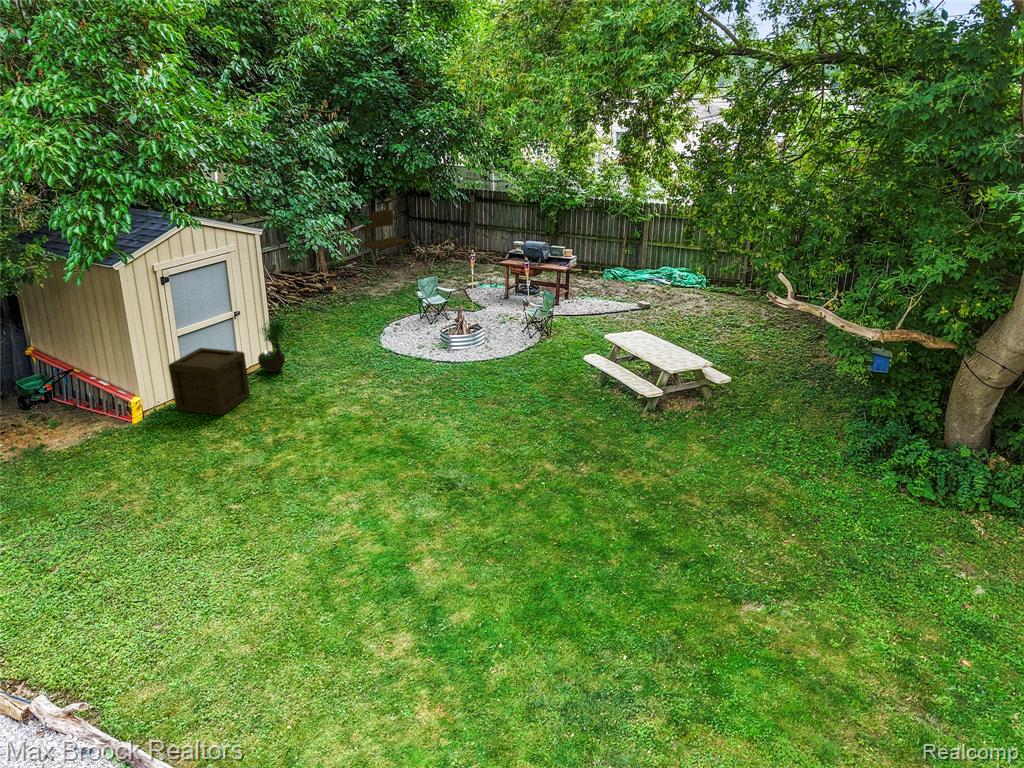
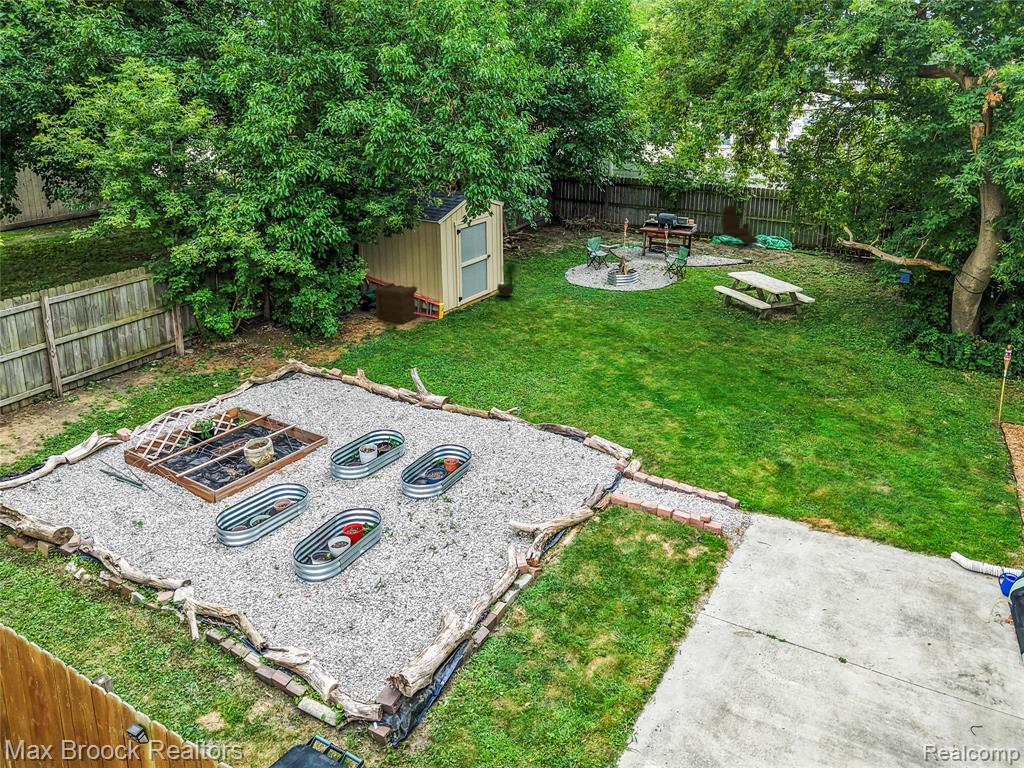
bench: present [359,210,409,268] -> none [523,192,559,237]
lounge chair: none [614,228,661,286] -> present [721,205,758,247]
wooden crate: present [169,348,250,416] -> present [375,283,420,324]

